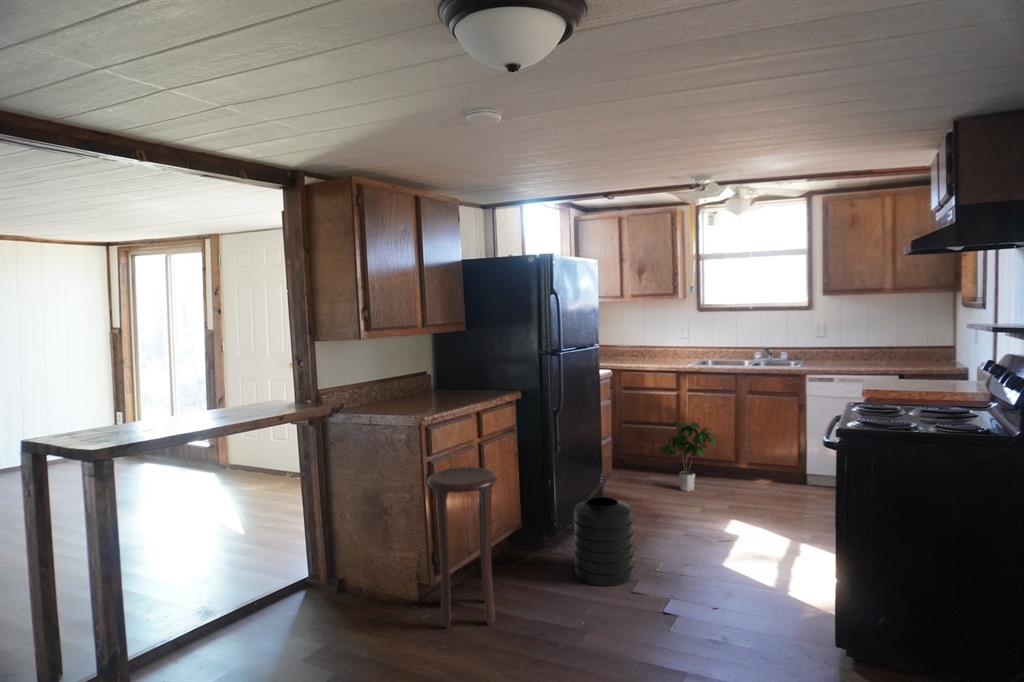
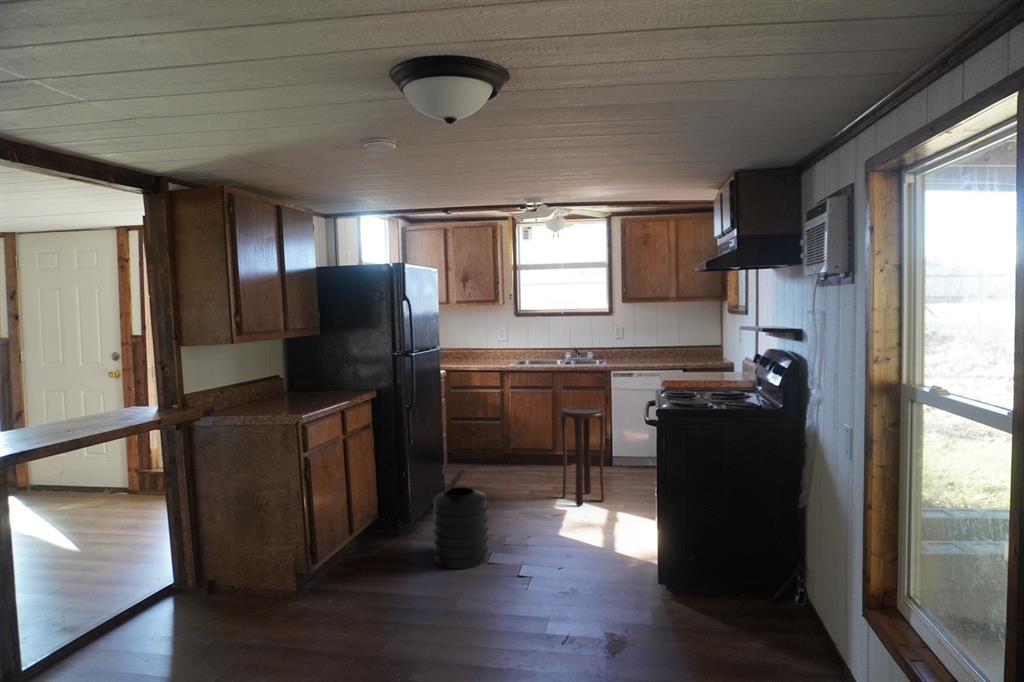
potted plant: present [661,422,716,491] -> none [491,416,541,480]
stool: present [428,467,498,628] -> present [560,406,605,506]

